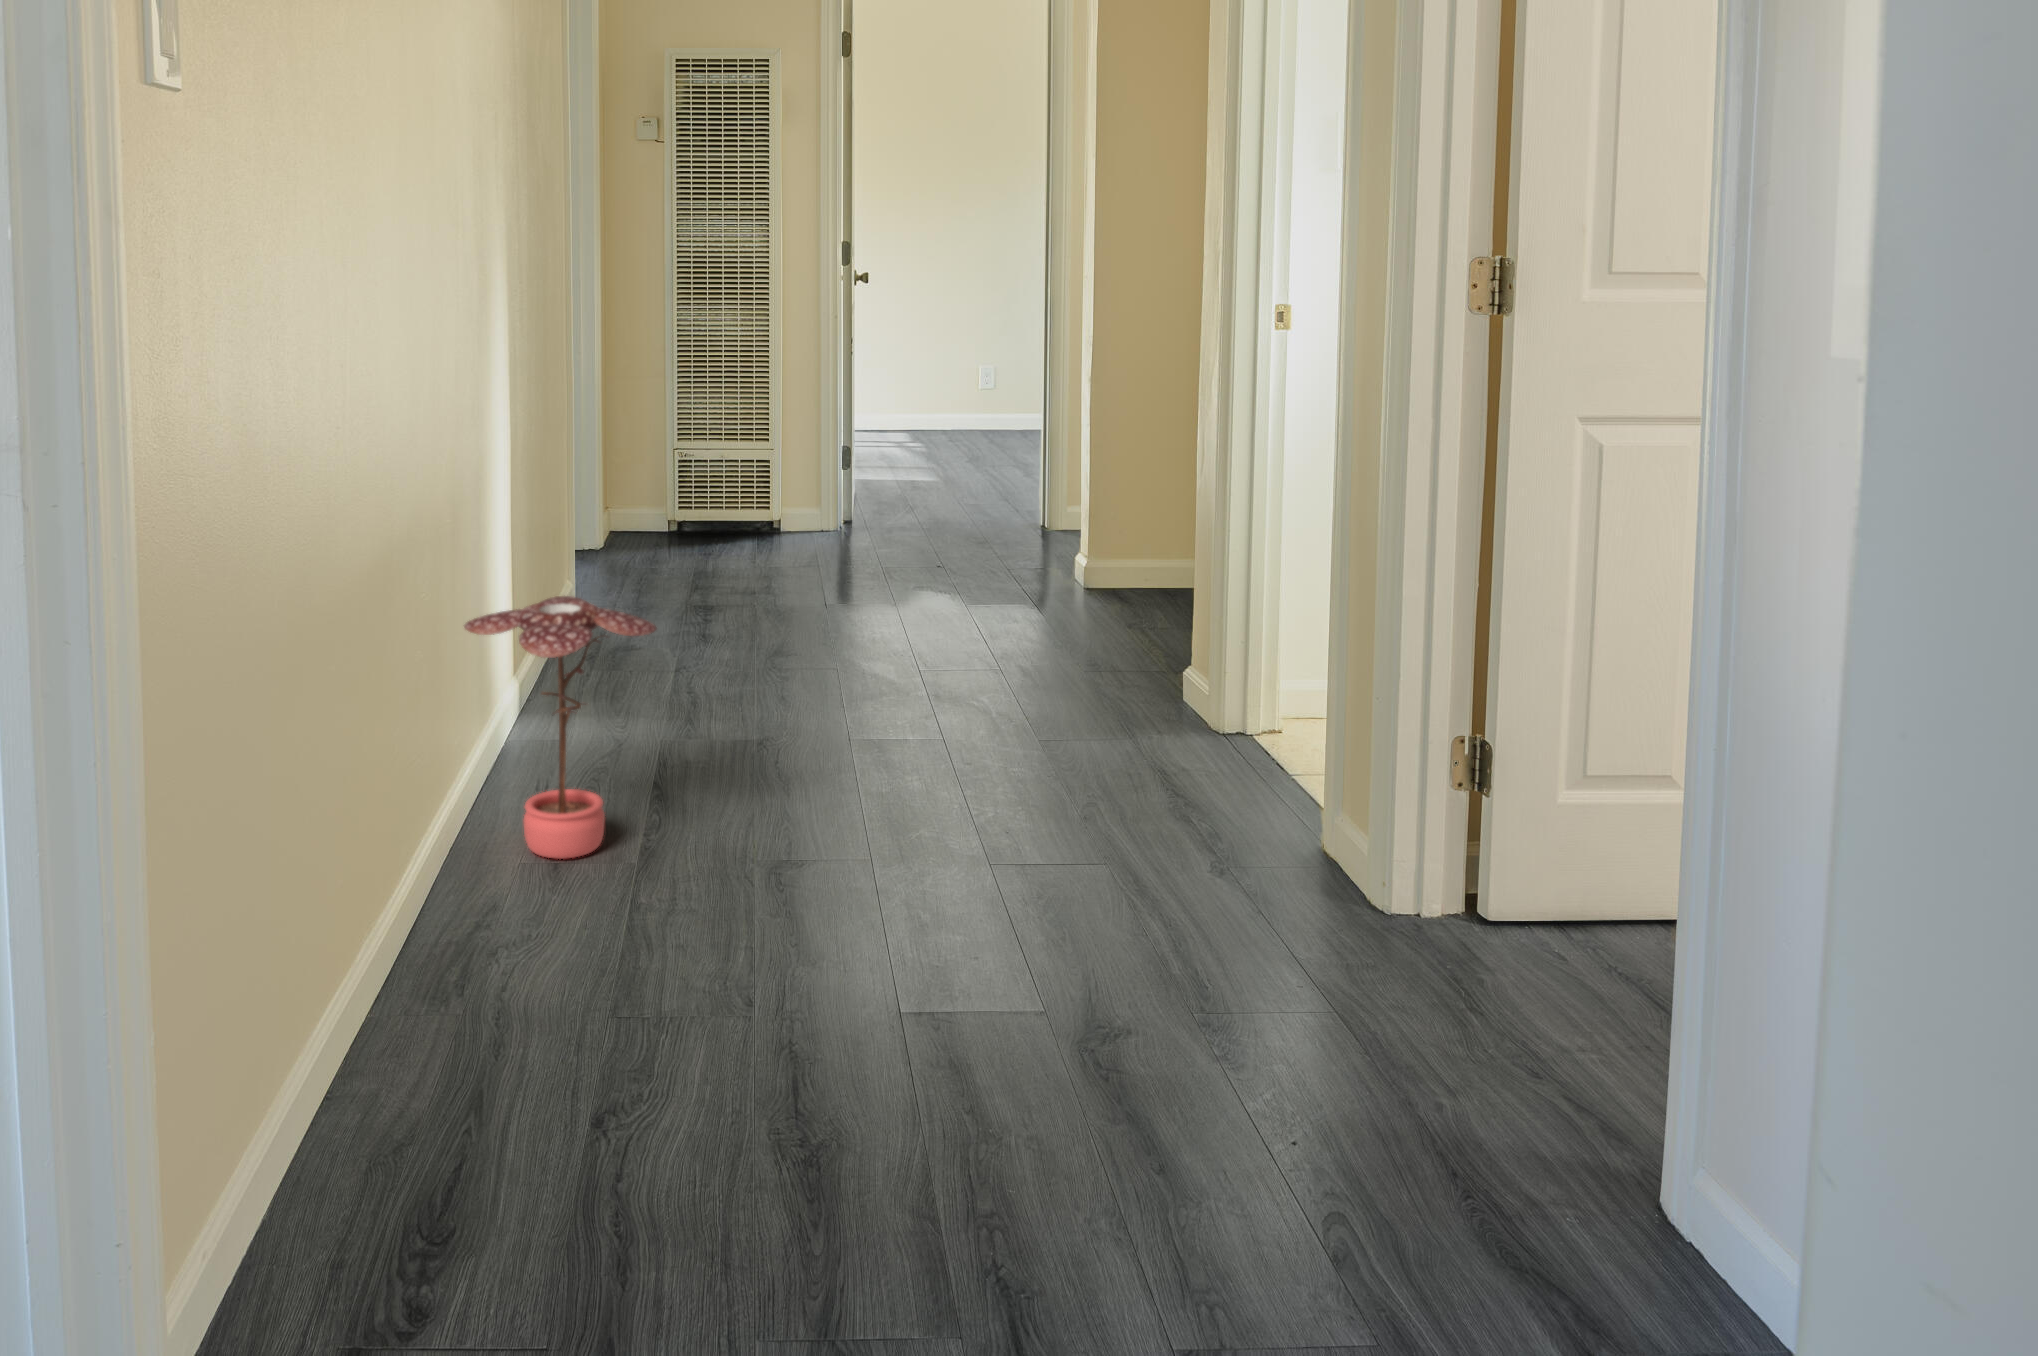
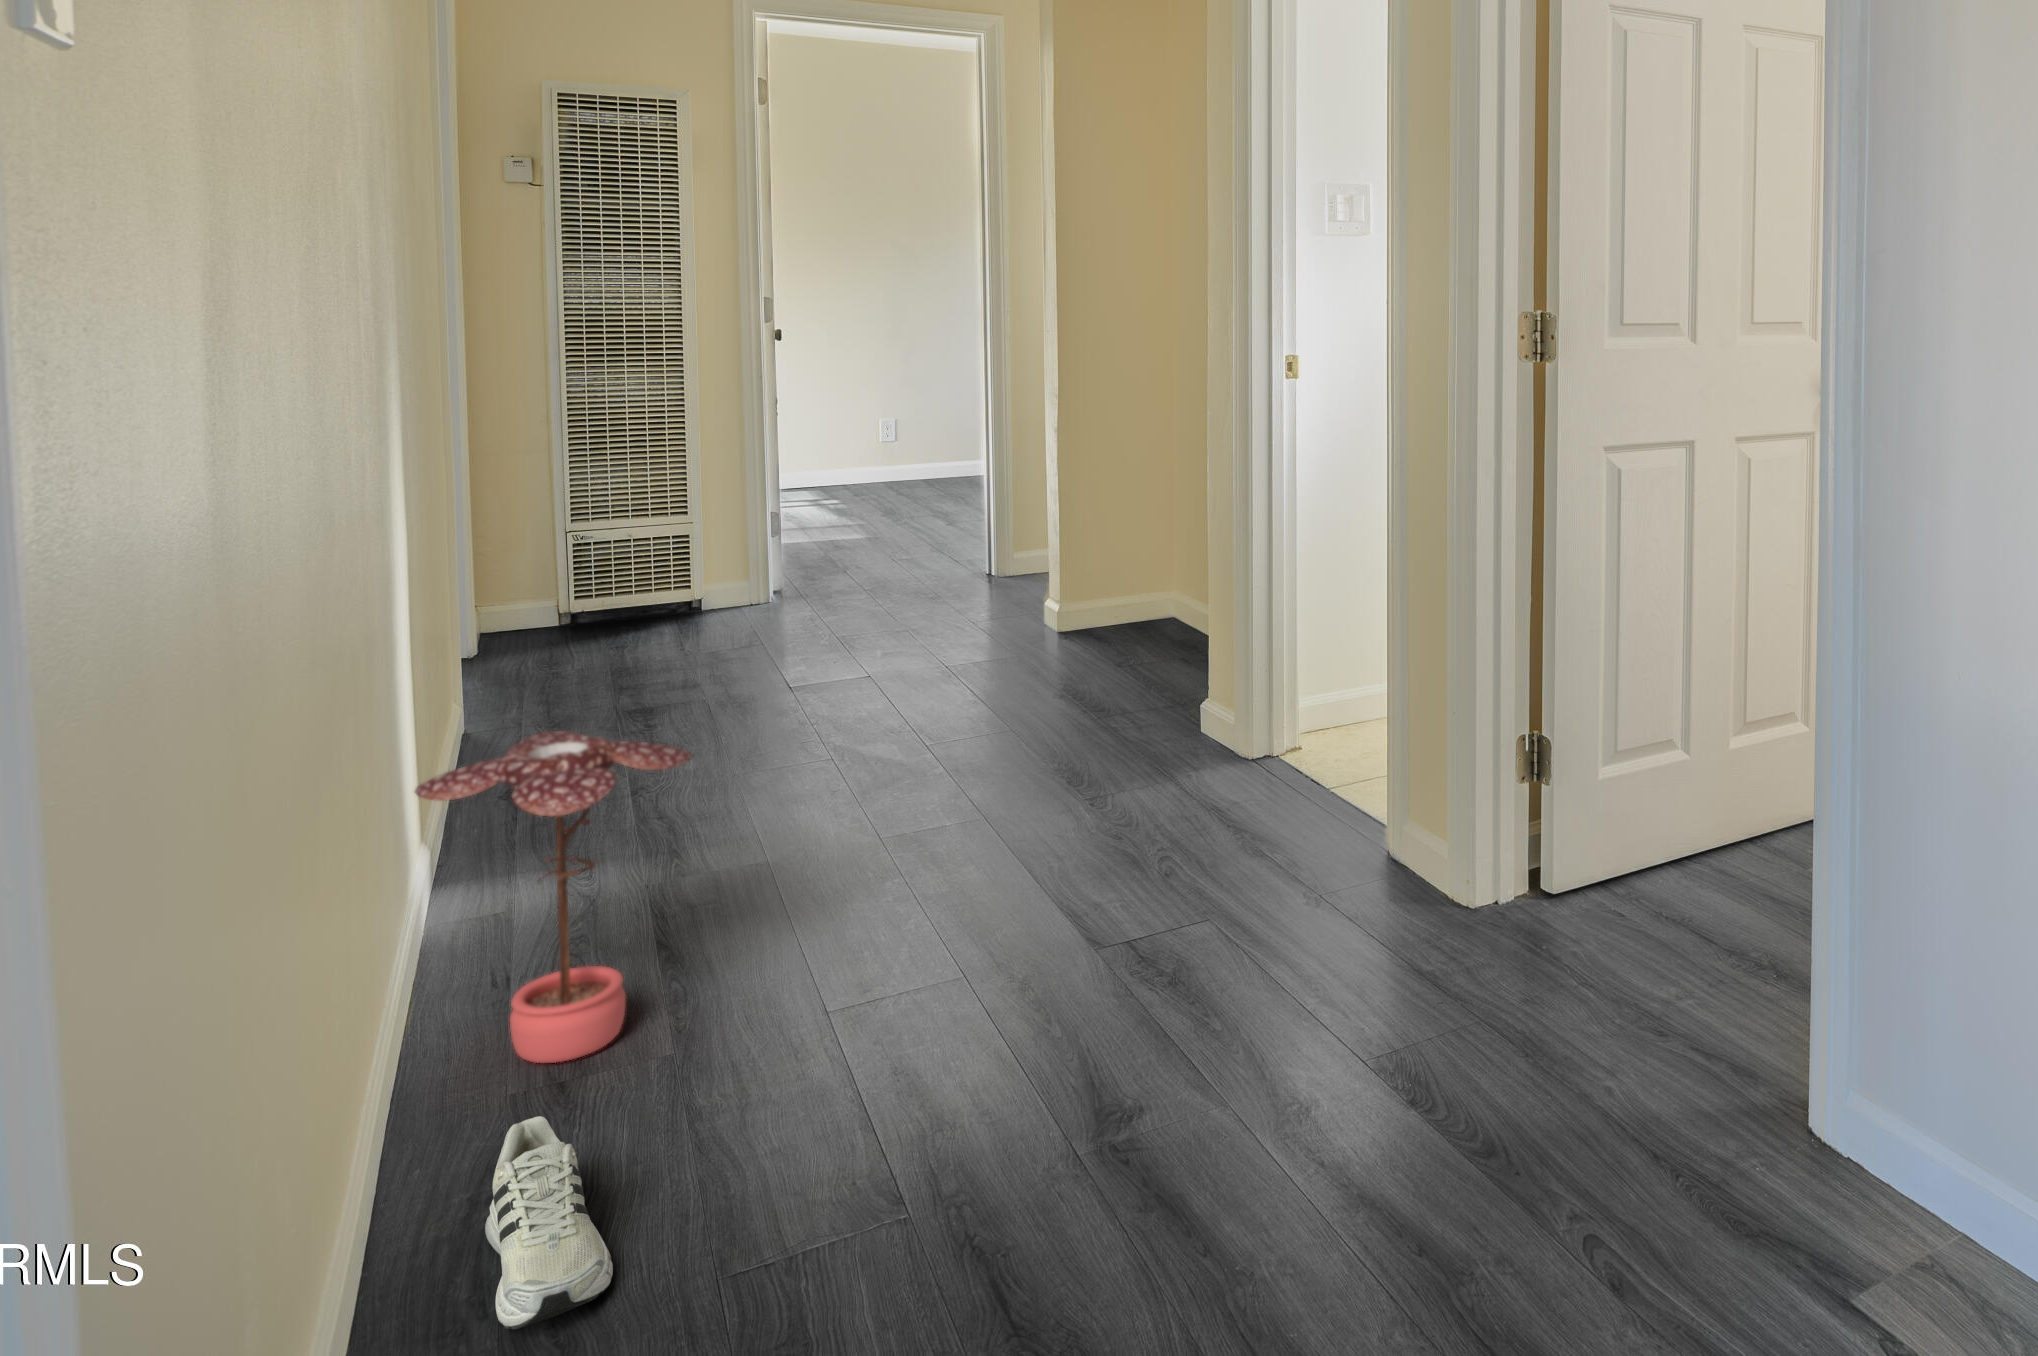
shoe: none [456,881,537,1025] -> present [485,1116,613,1329]

